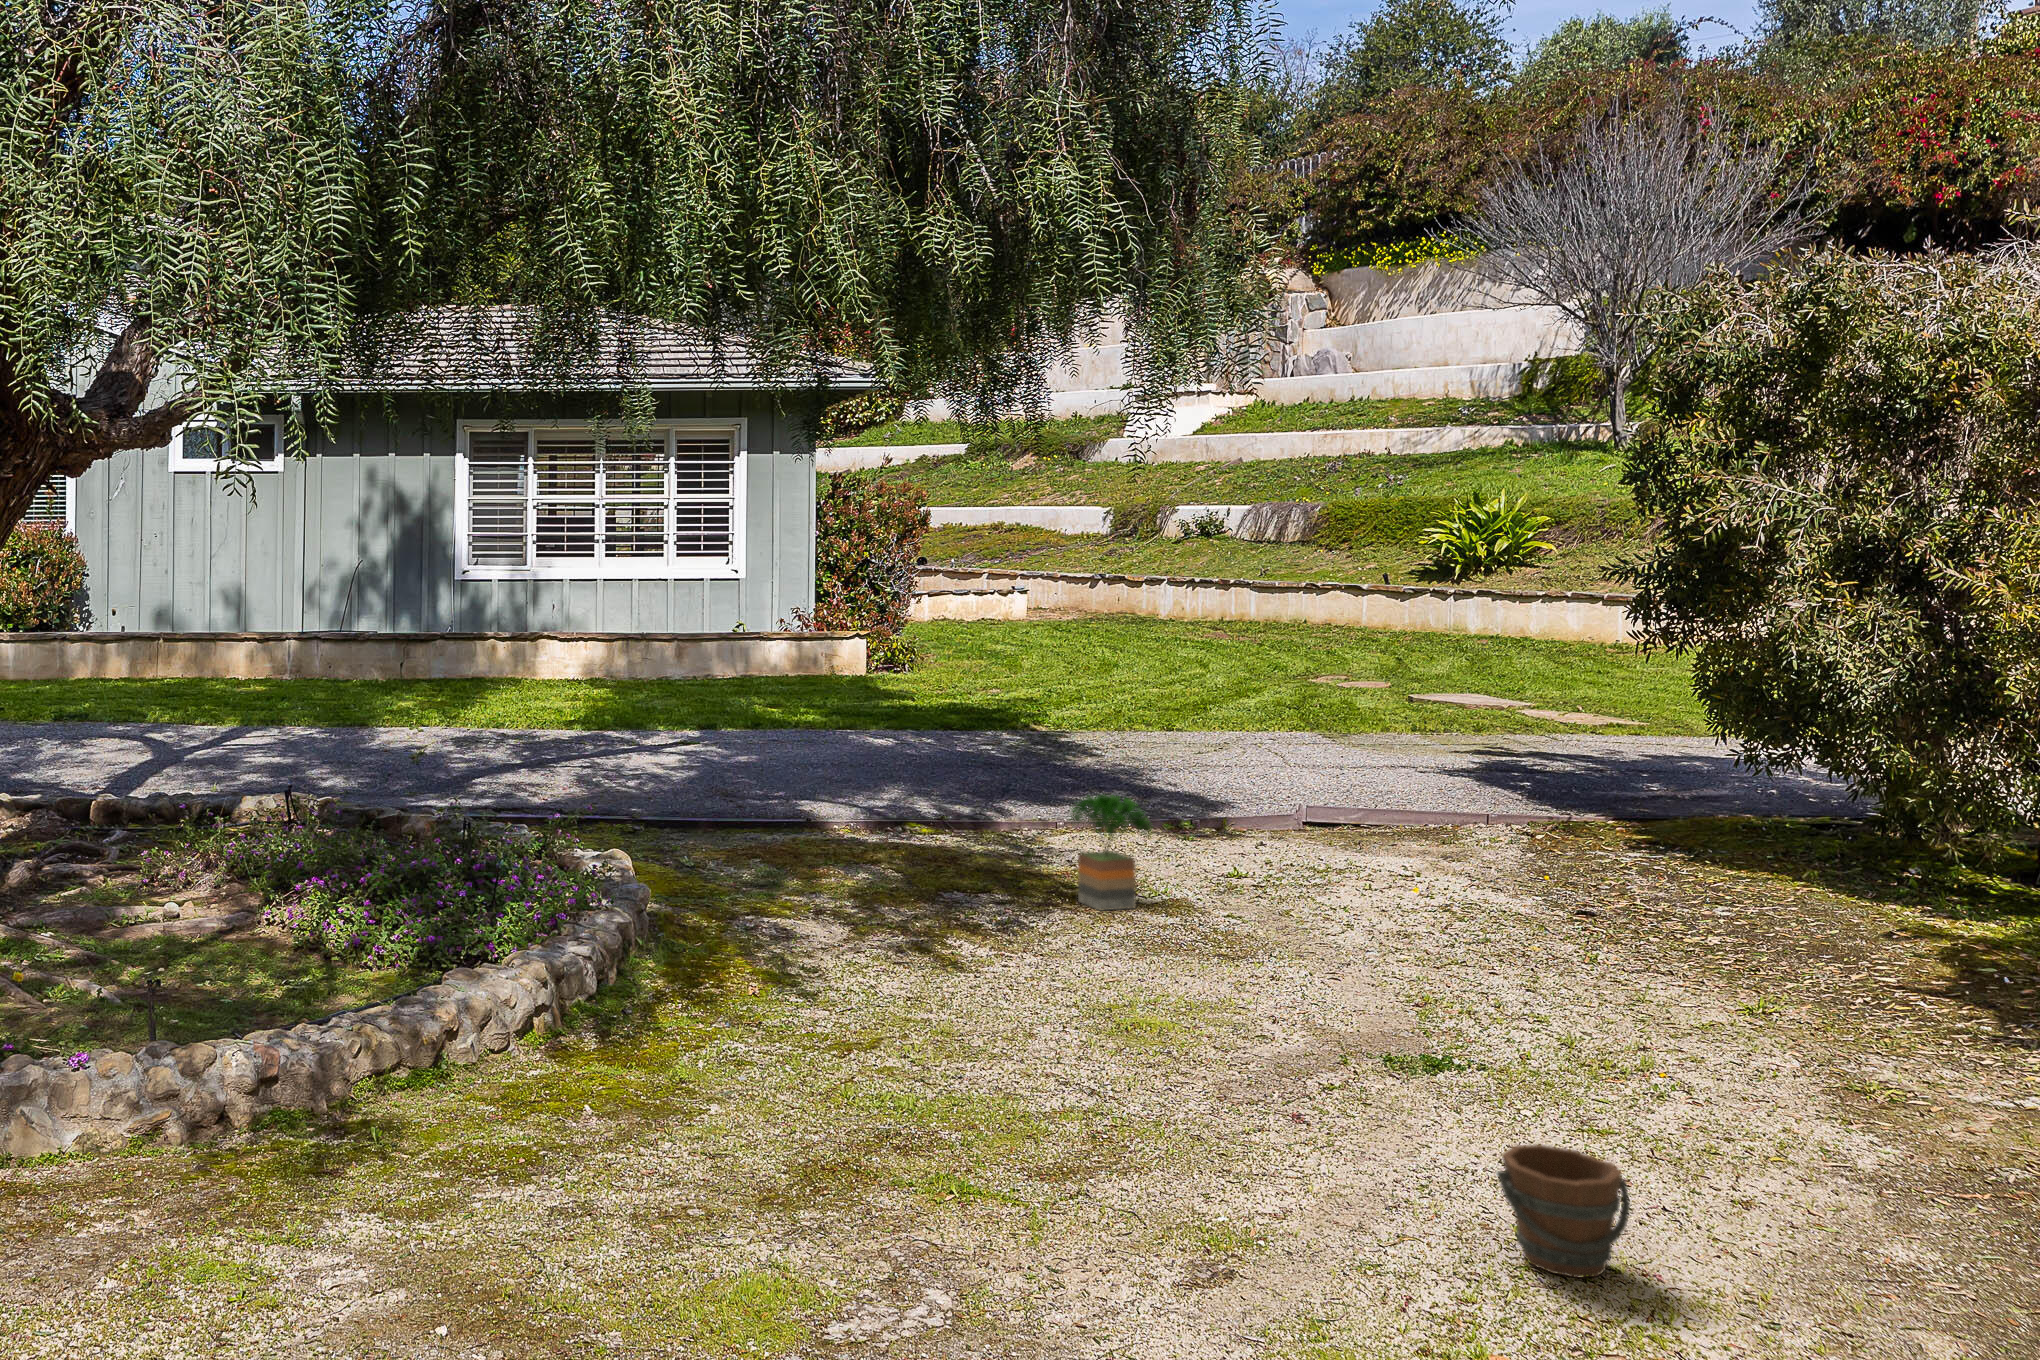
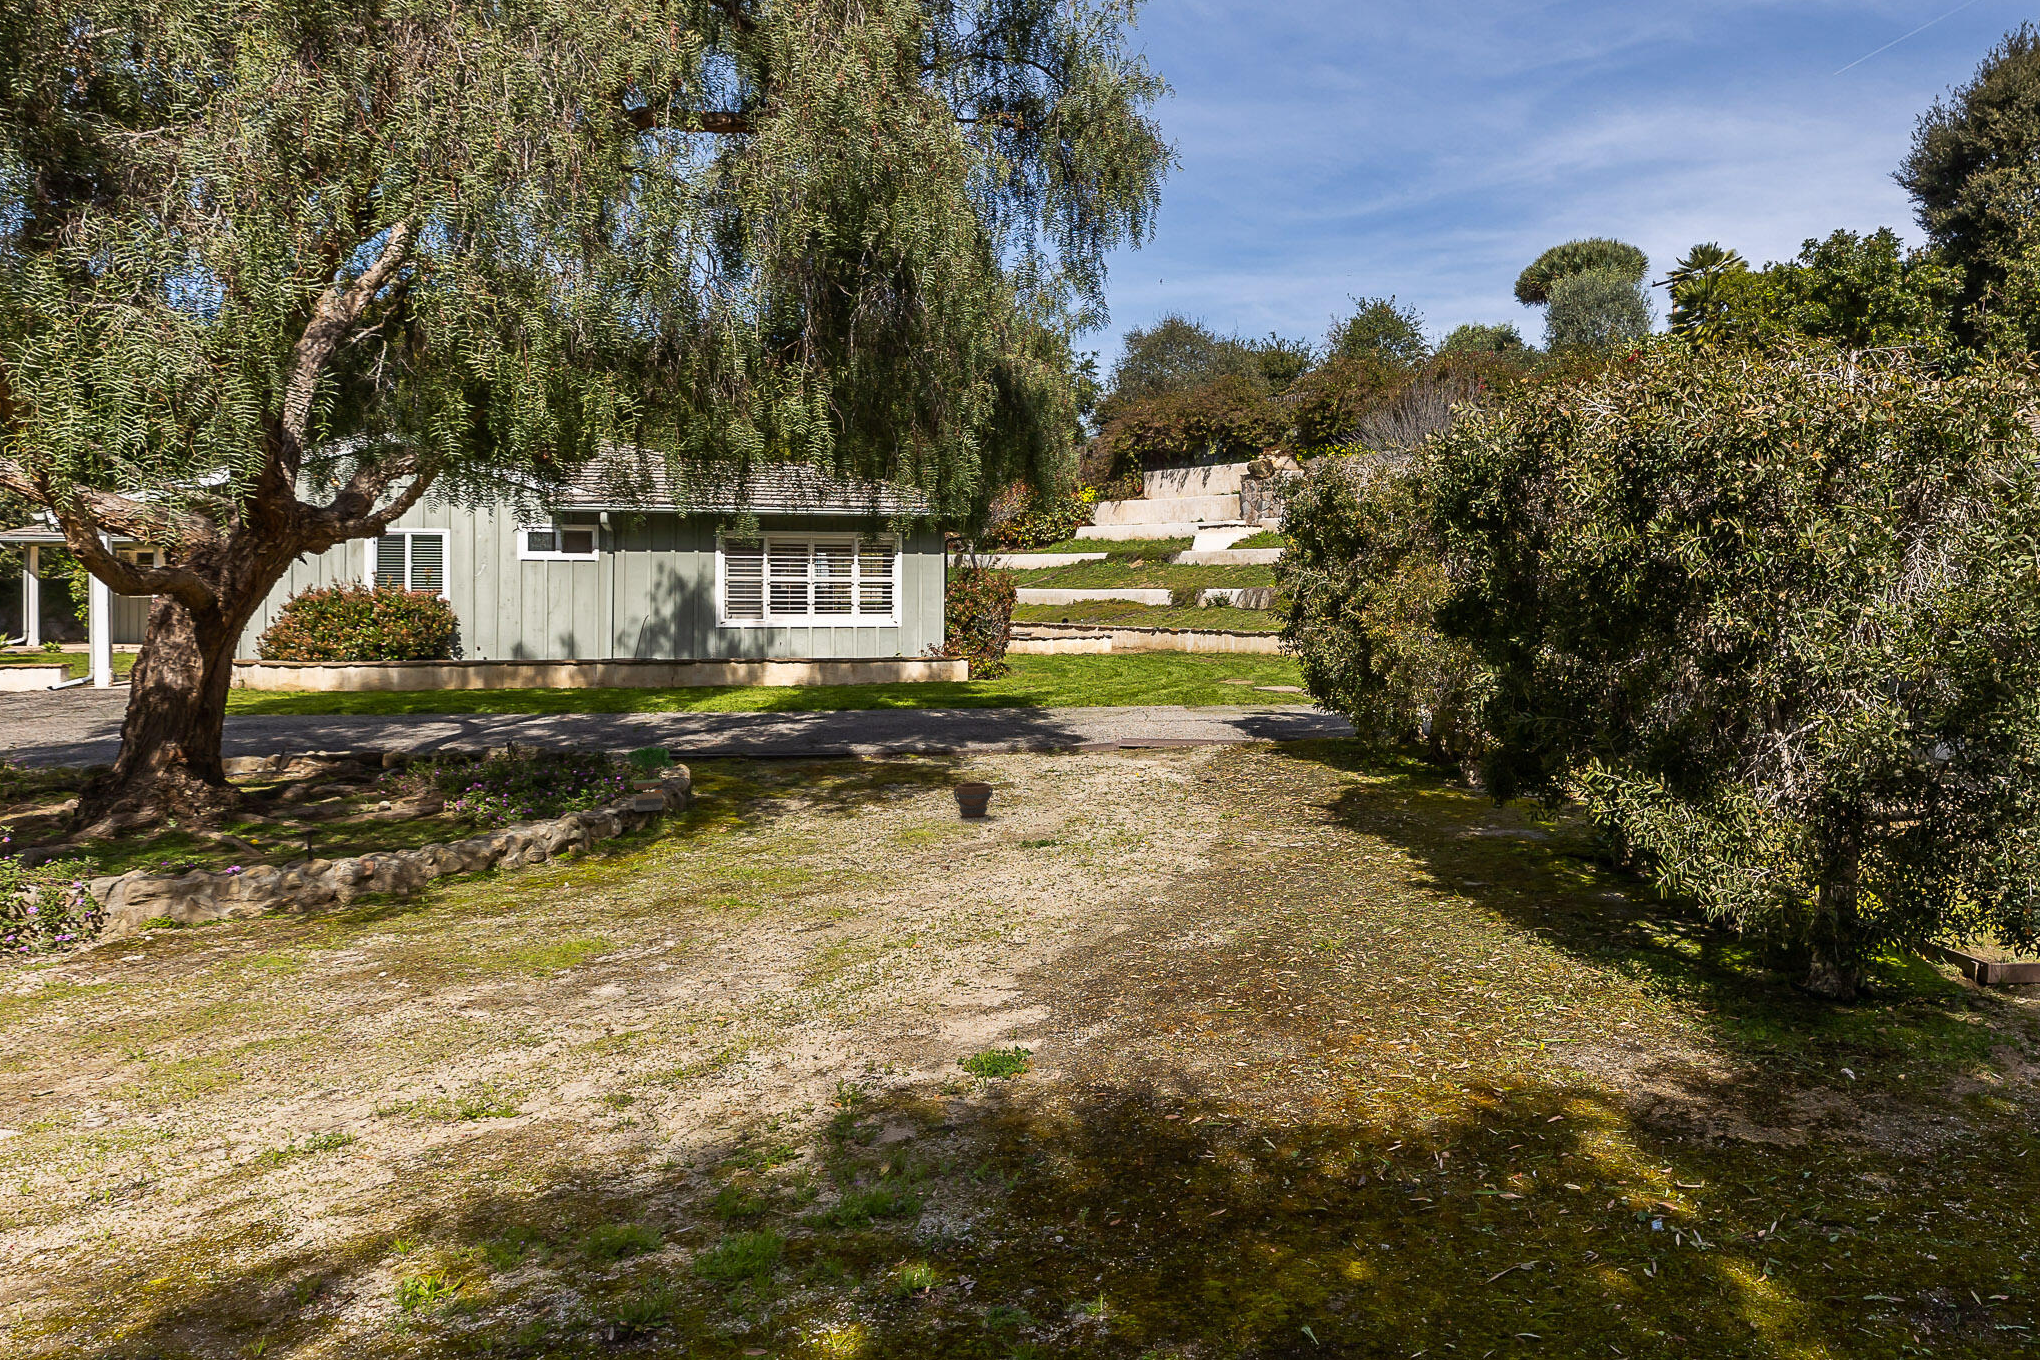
potted tree: present [1070,795,1152,911] -> present [626,747,673,812]

